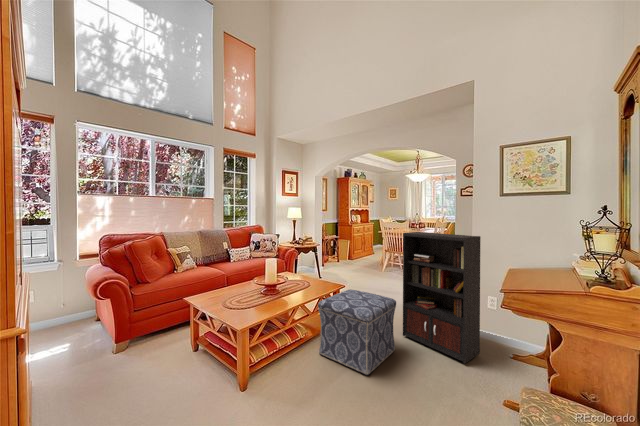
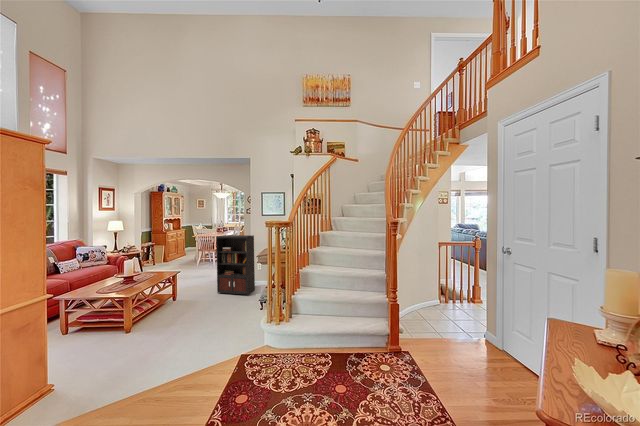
ottoman: present [318,289,396,375] -> none [168,272,214,311]

